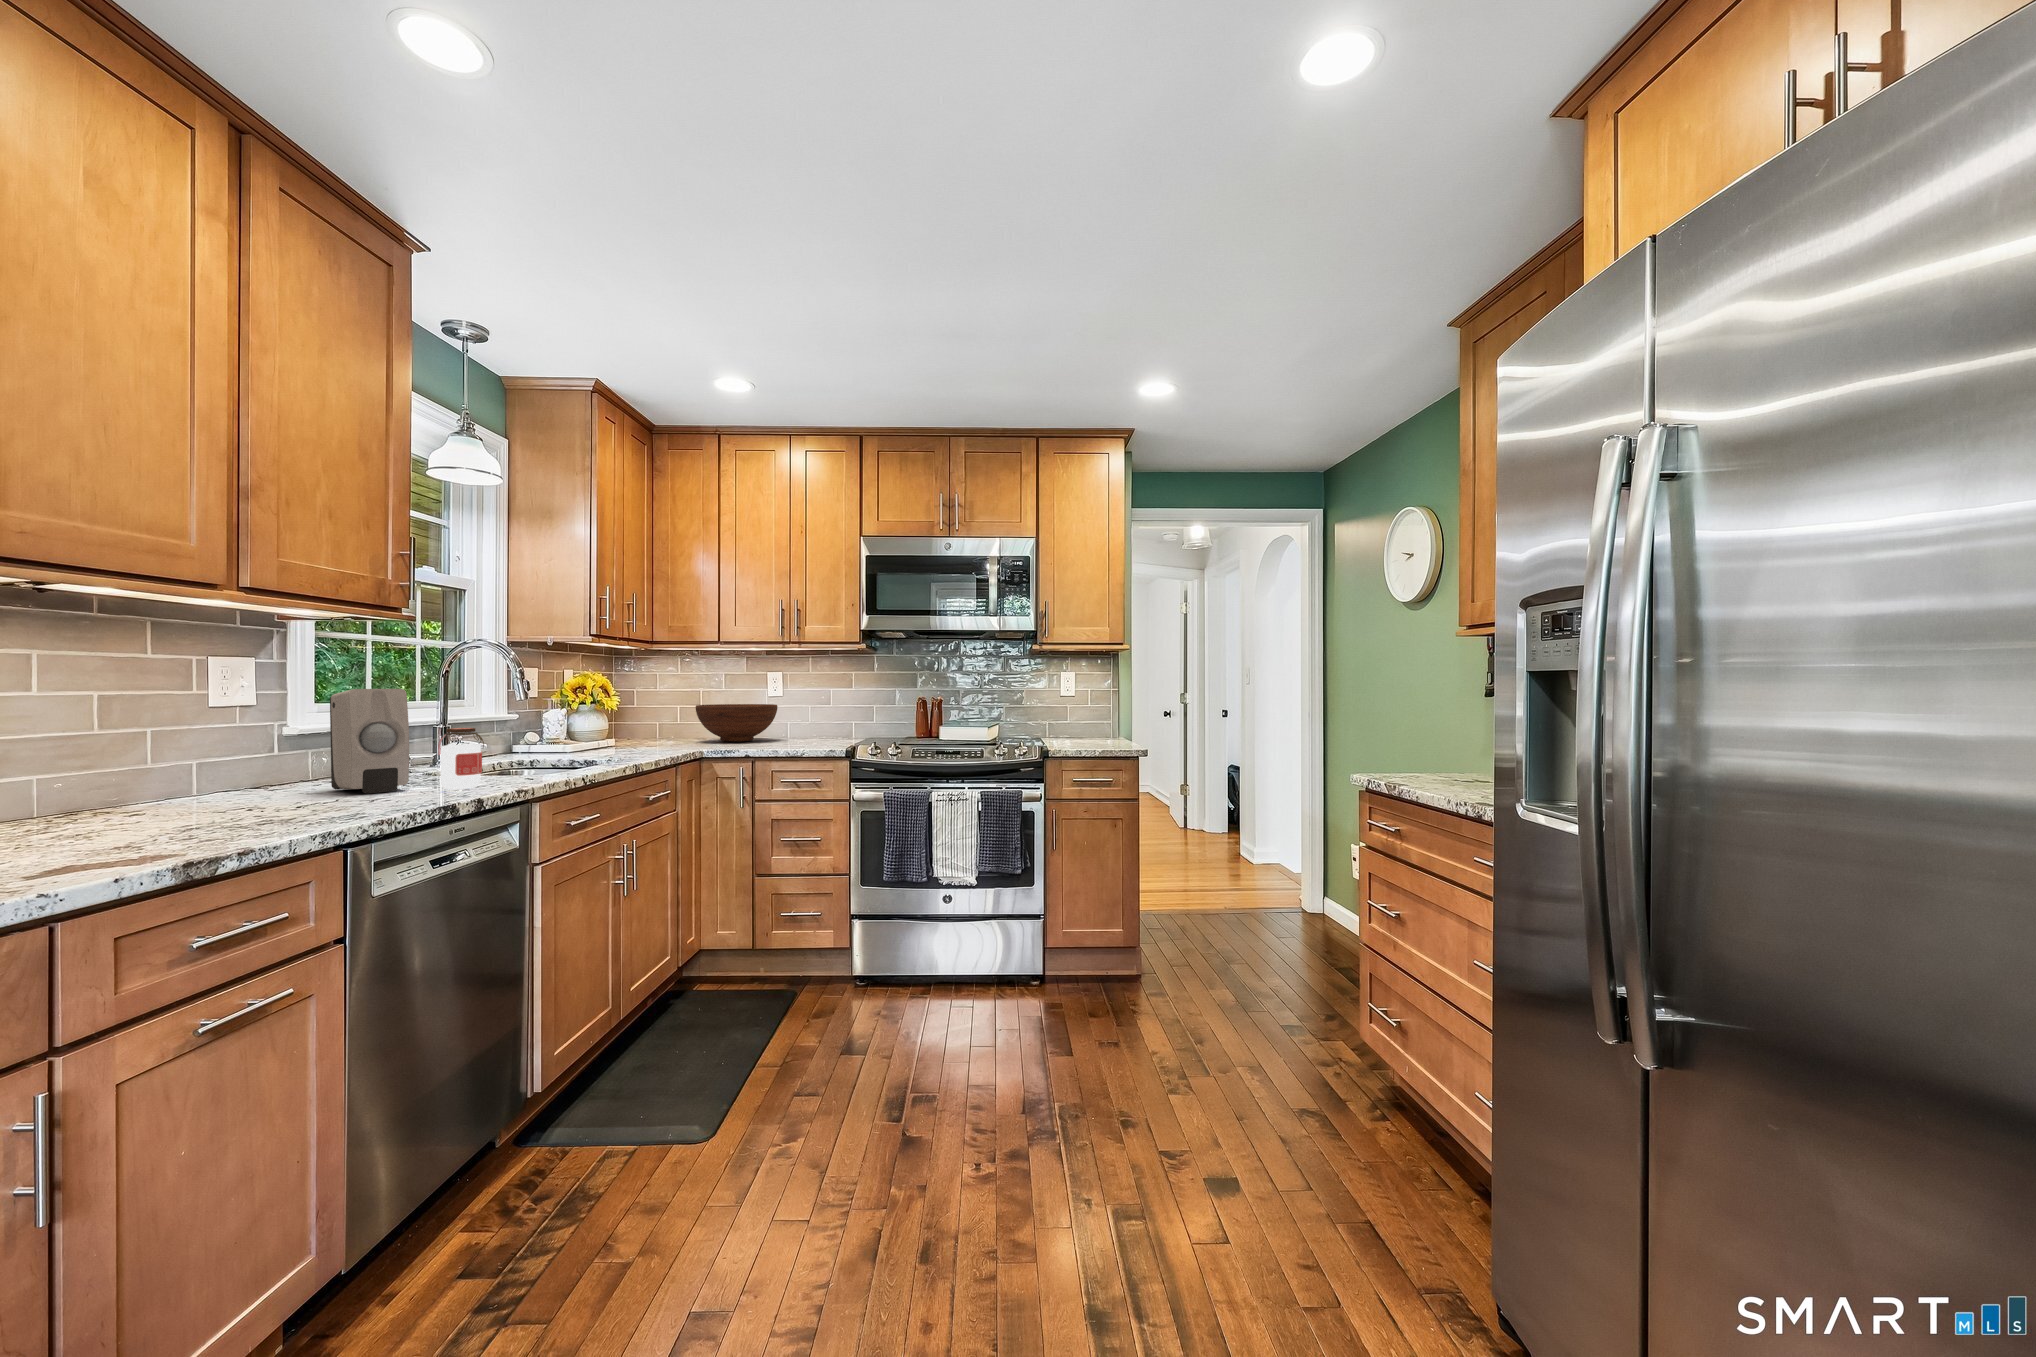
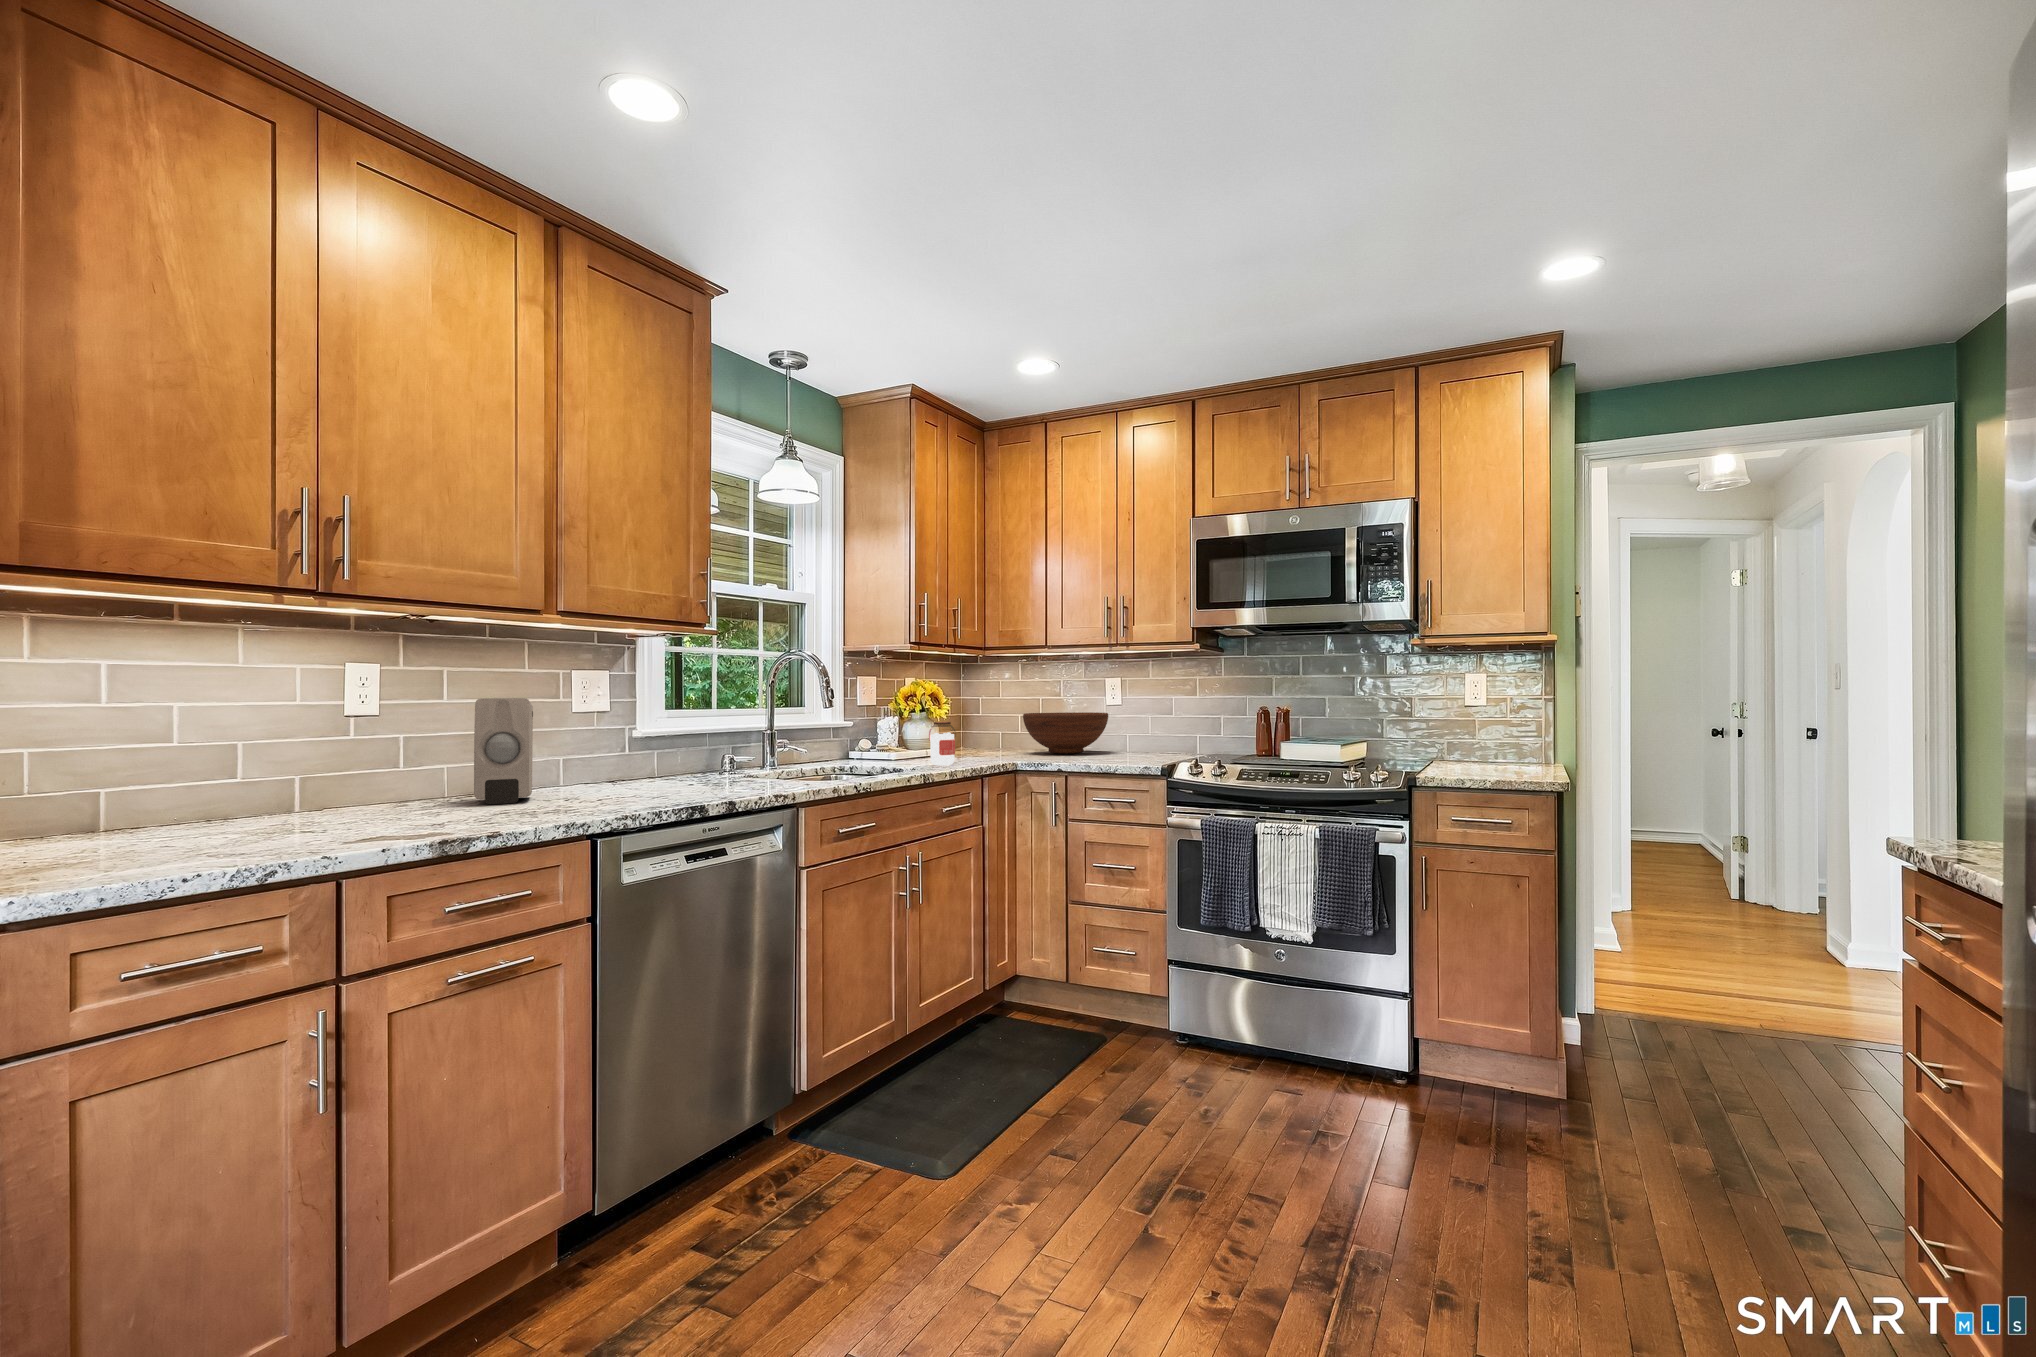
soap dispenser: present [330,689,409,793] -> present [474,698,533,804]
jar: present [438,728,484,790] -> present [929,722,955,765]

